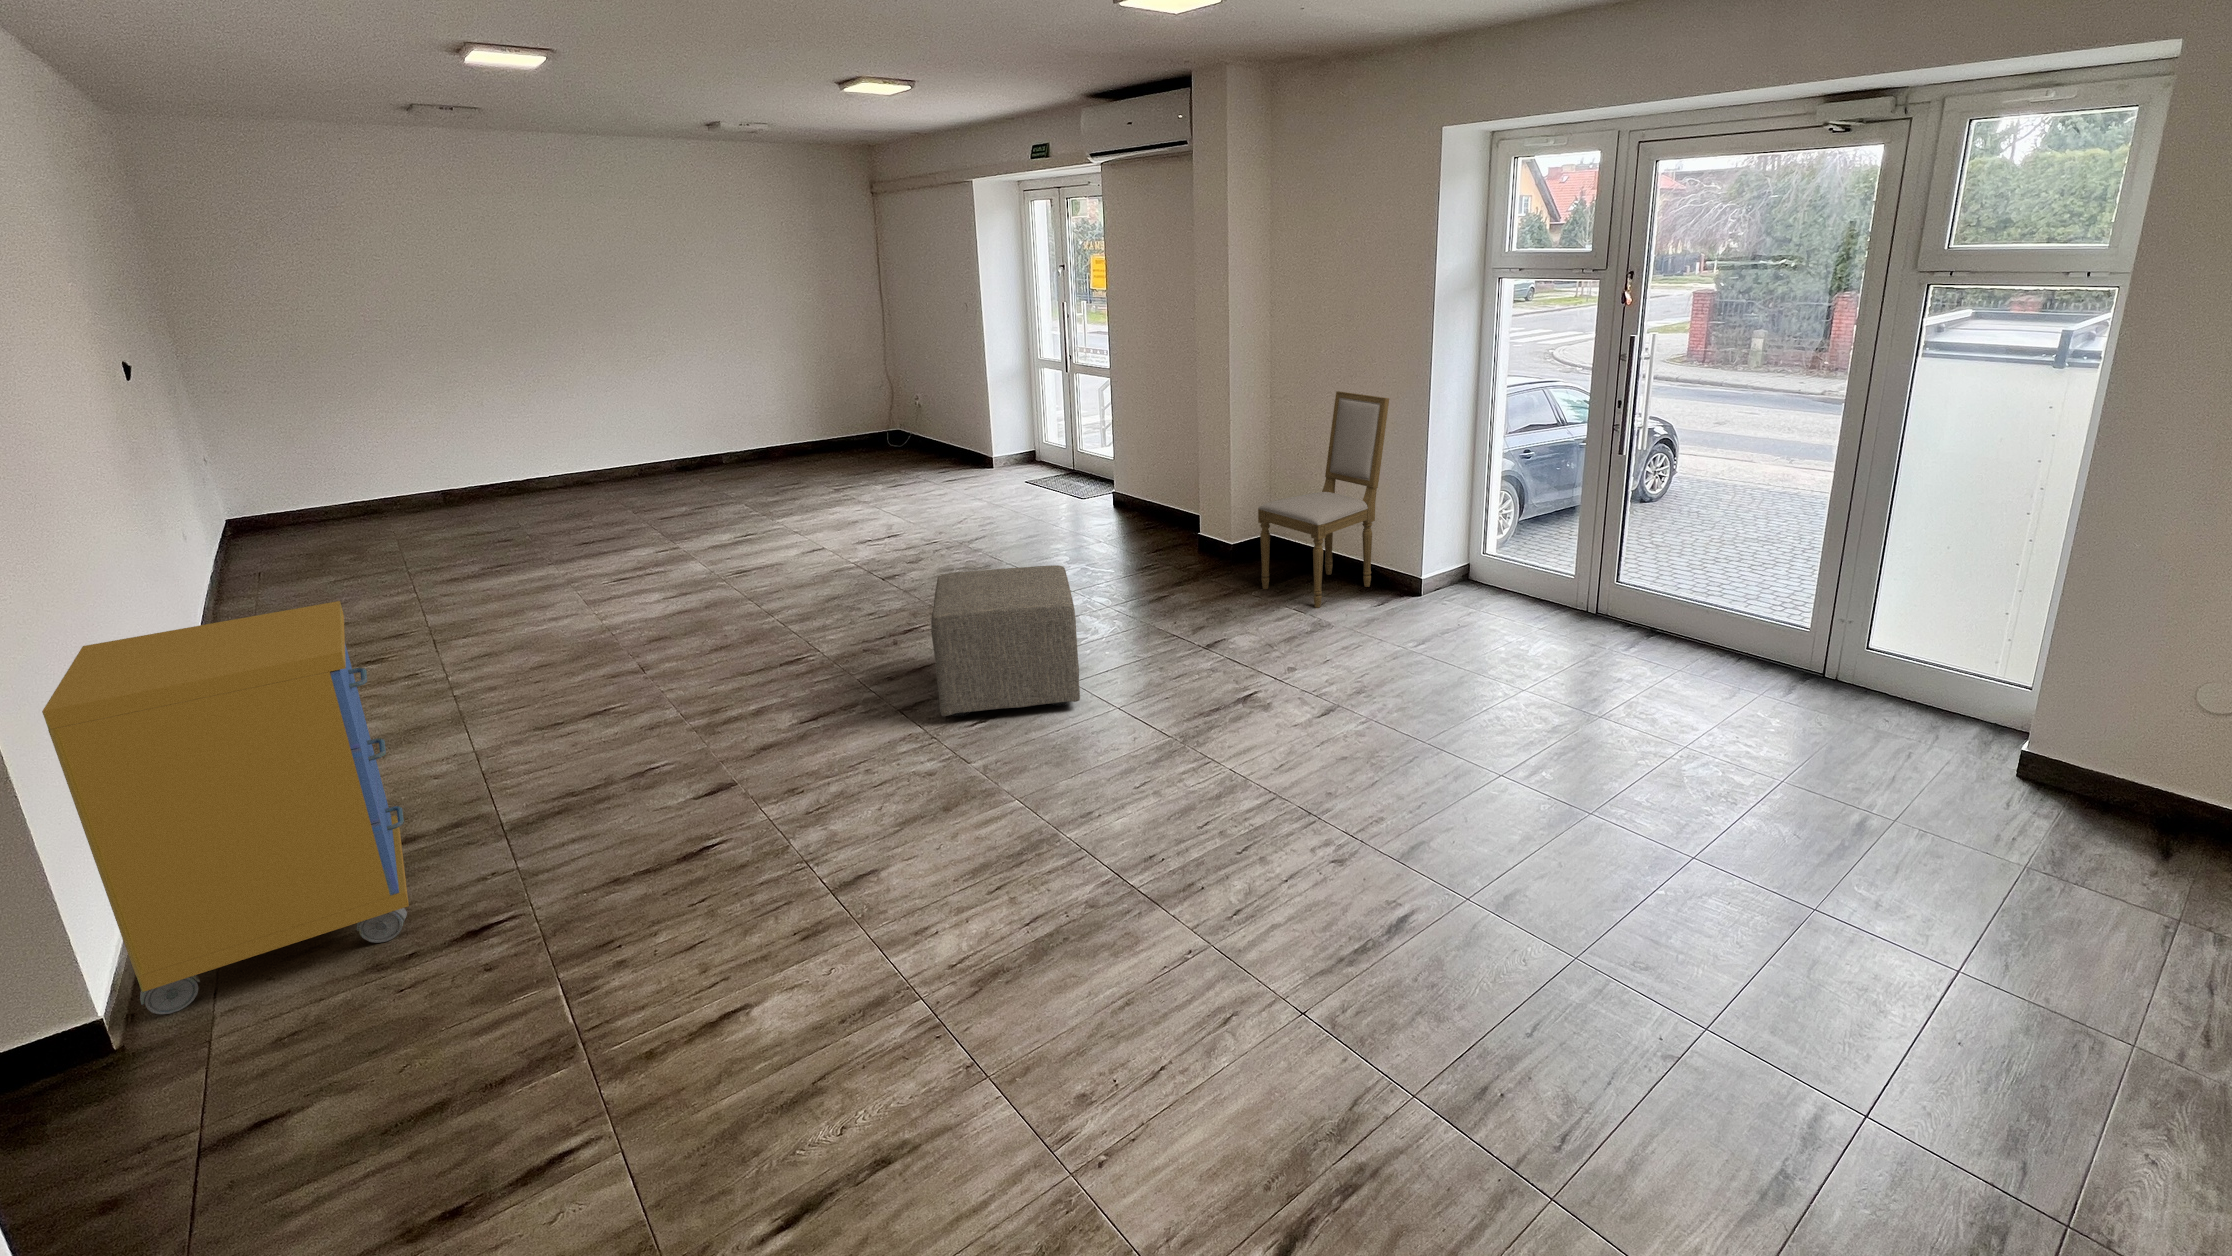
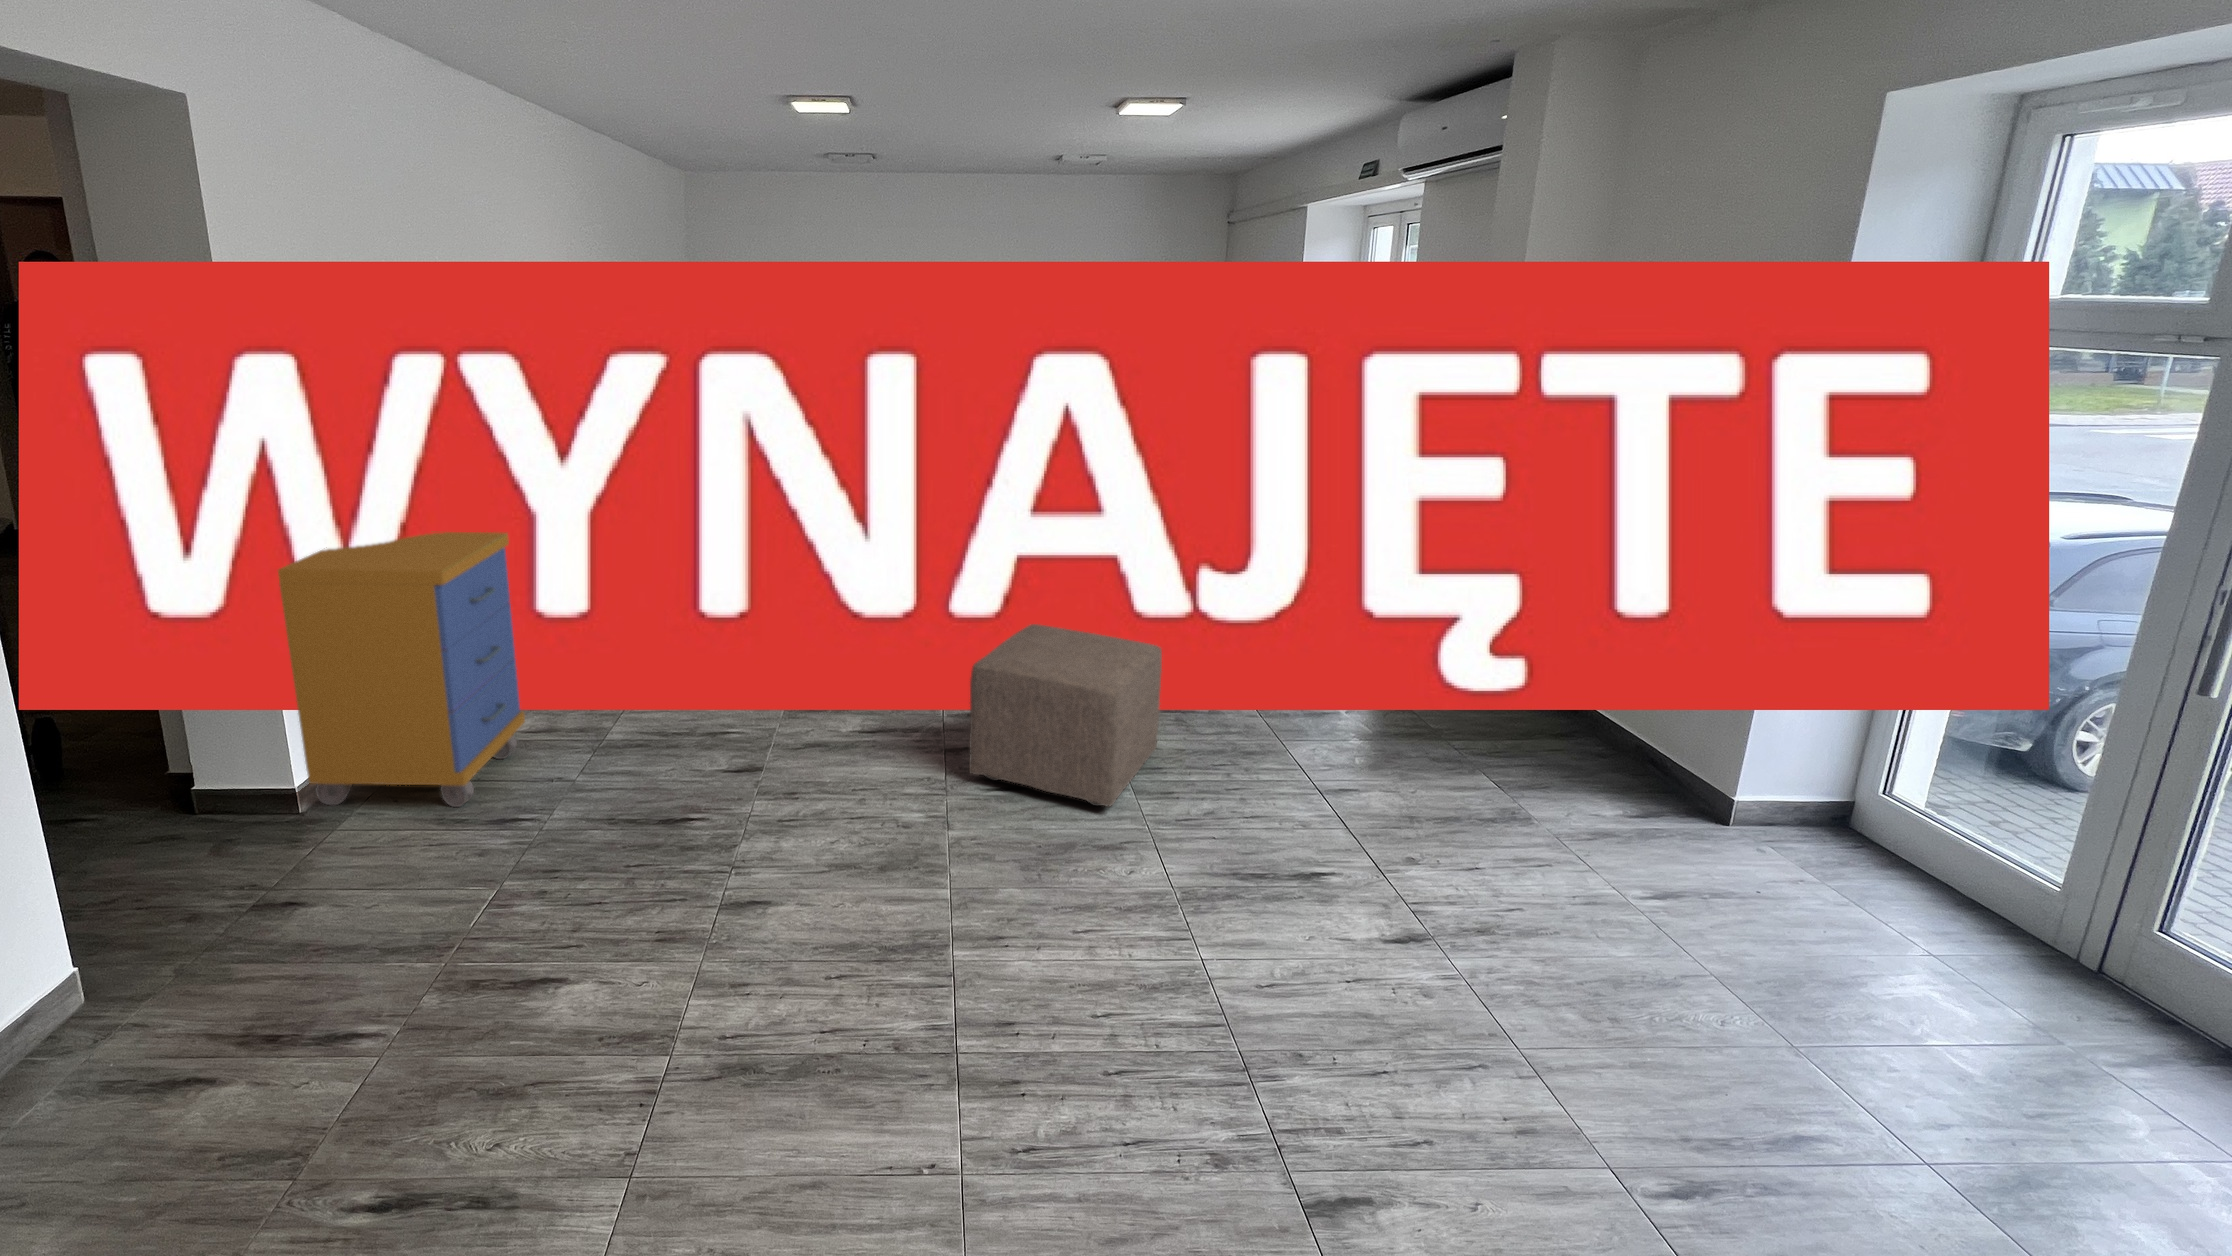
dining chair: present [1258,391,1389,608] -> none [1478,498,1729,793]

